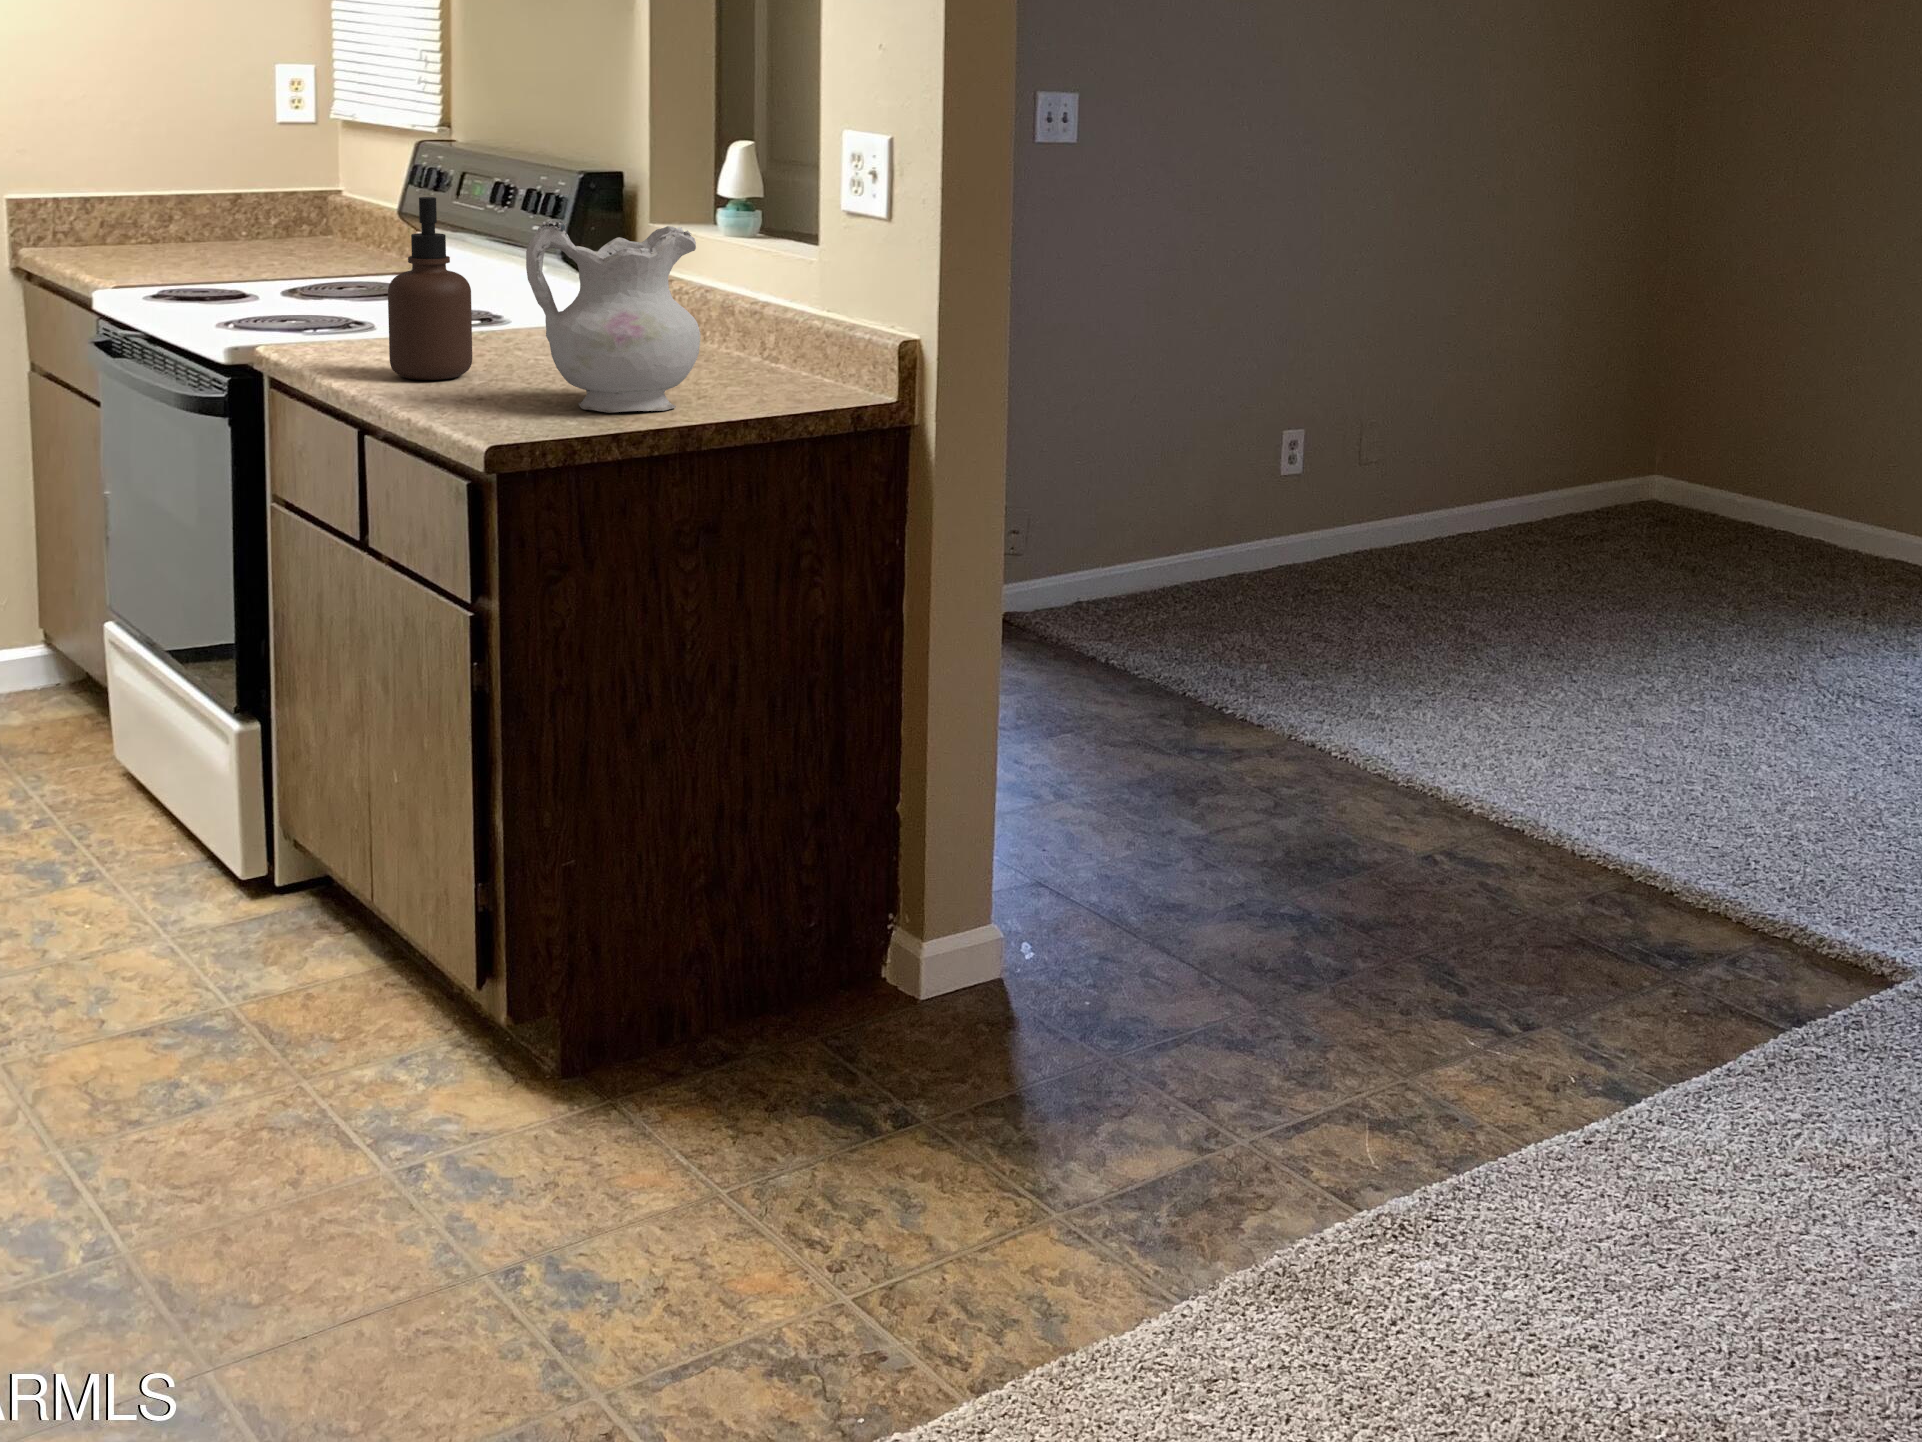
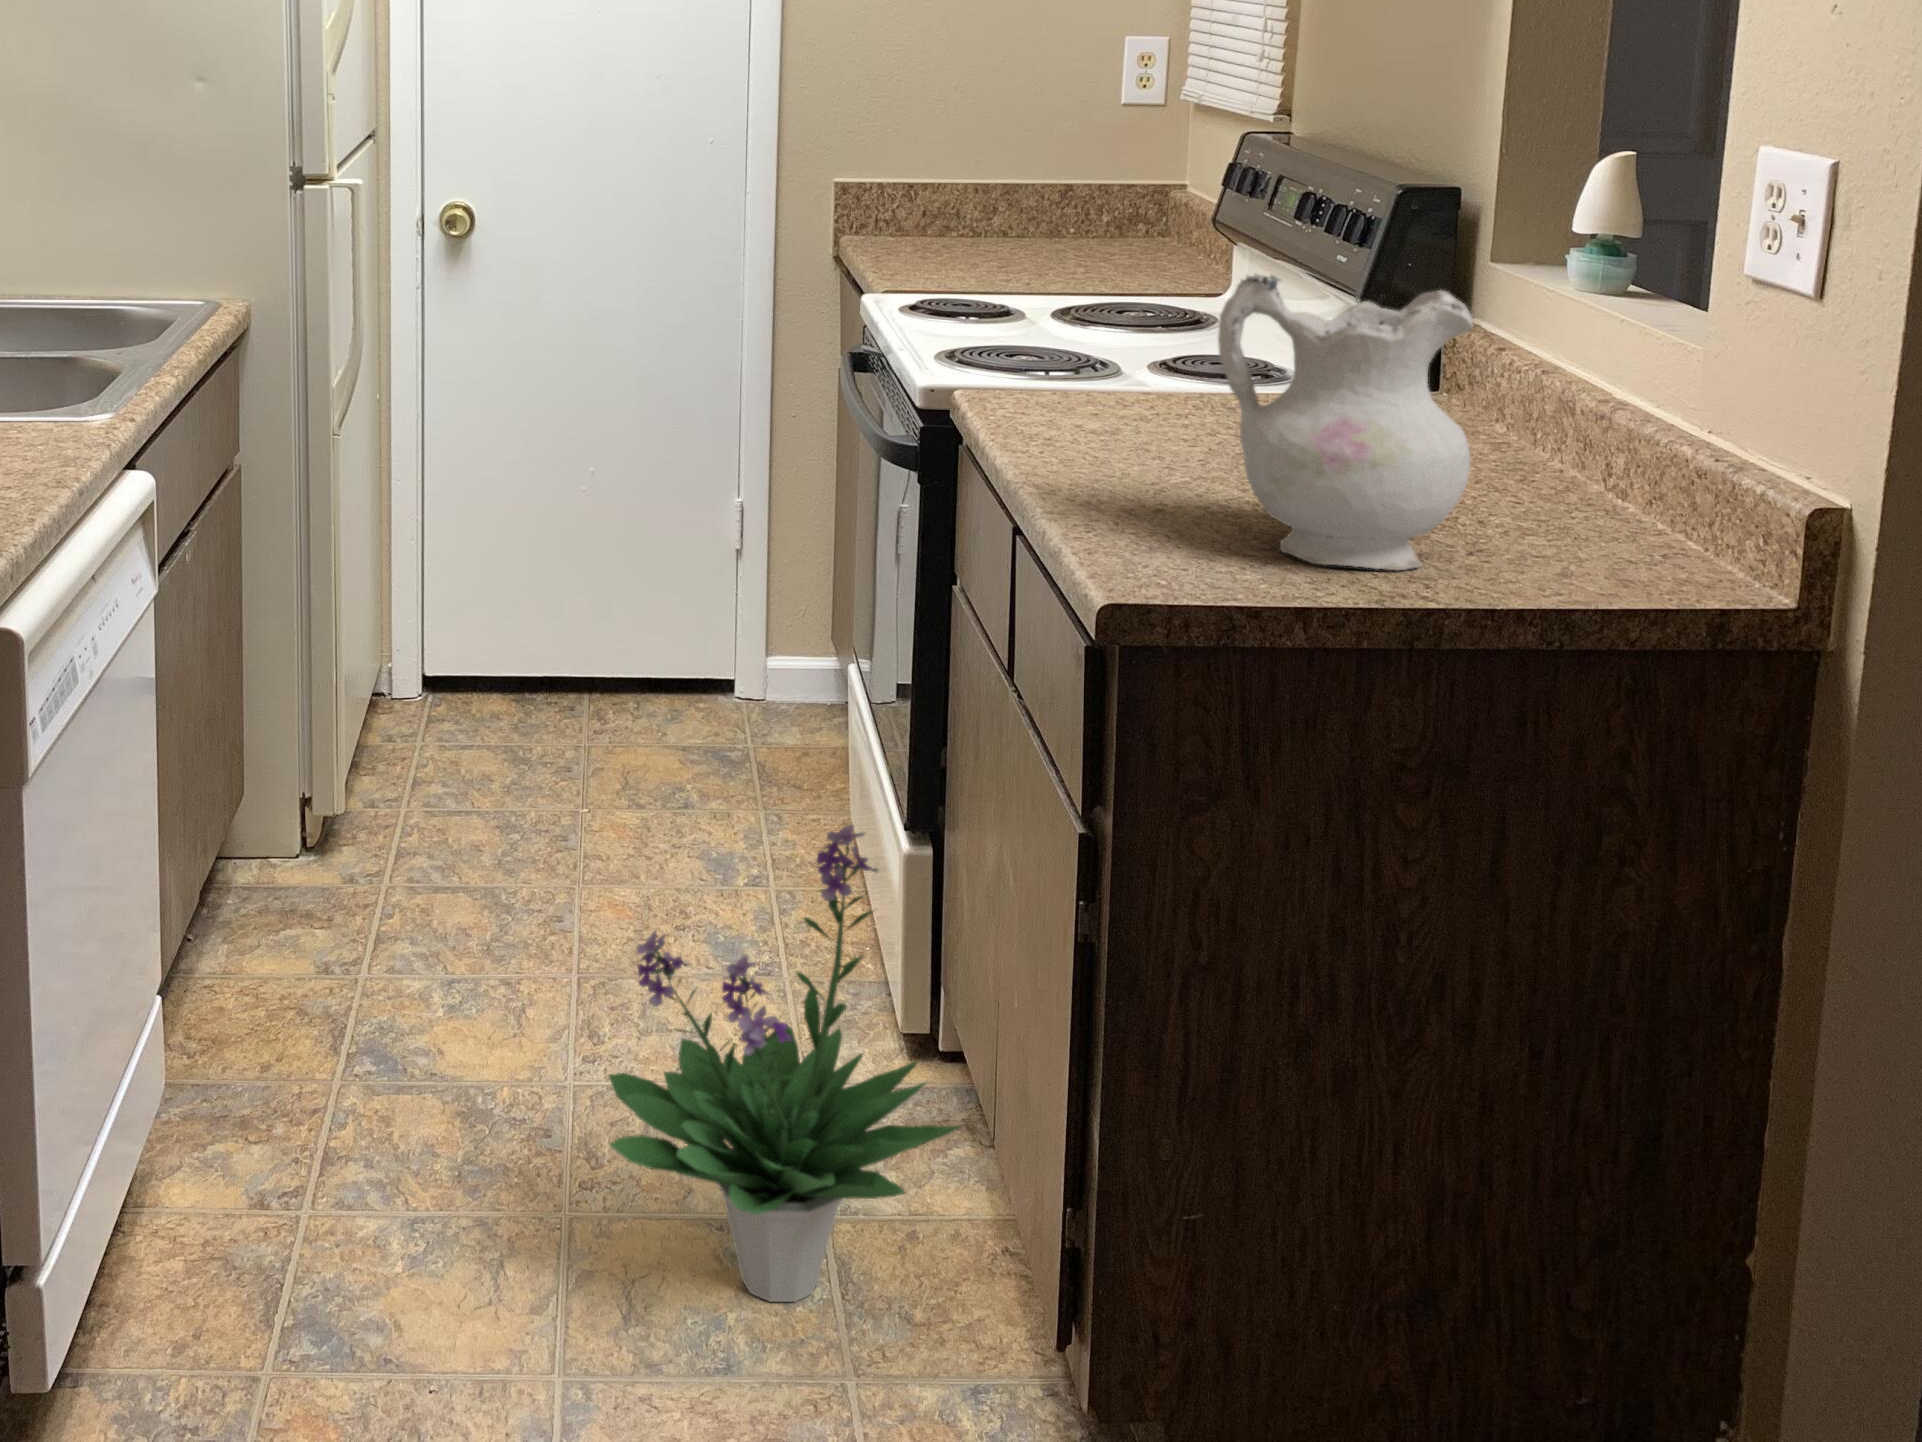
soap dispenser: present [388,197,472,380] -> none [1072,223,1183,471]
potted plant: none [43,673,364,1062] -> present [609,825,961,1302]

